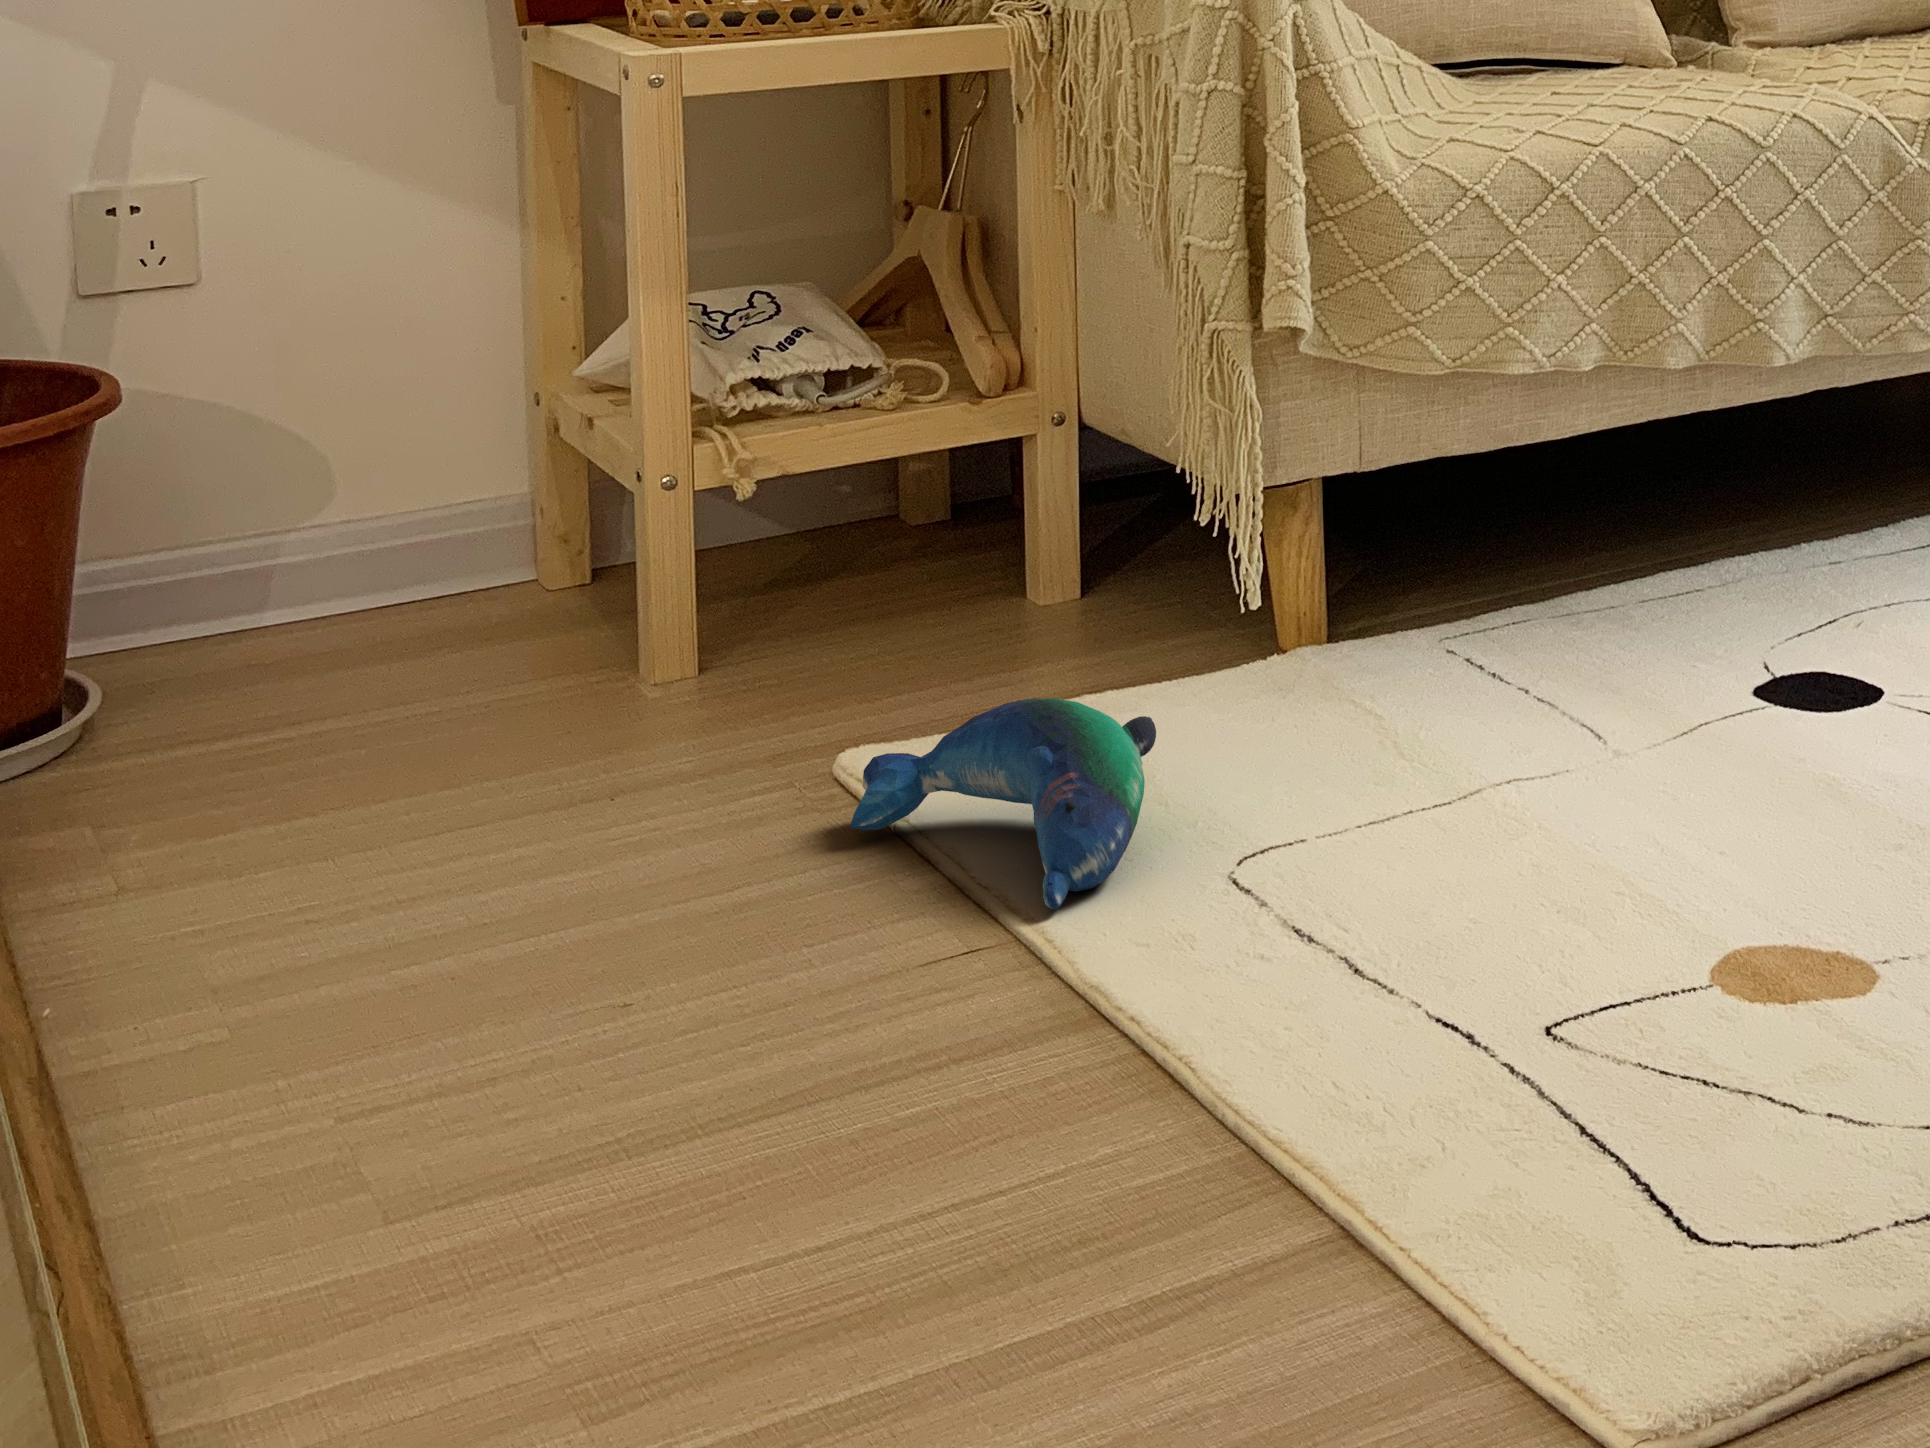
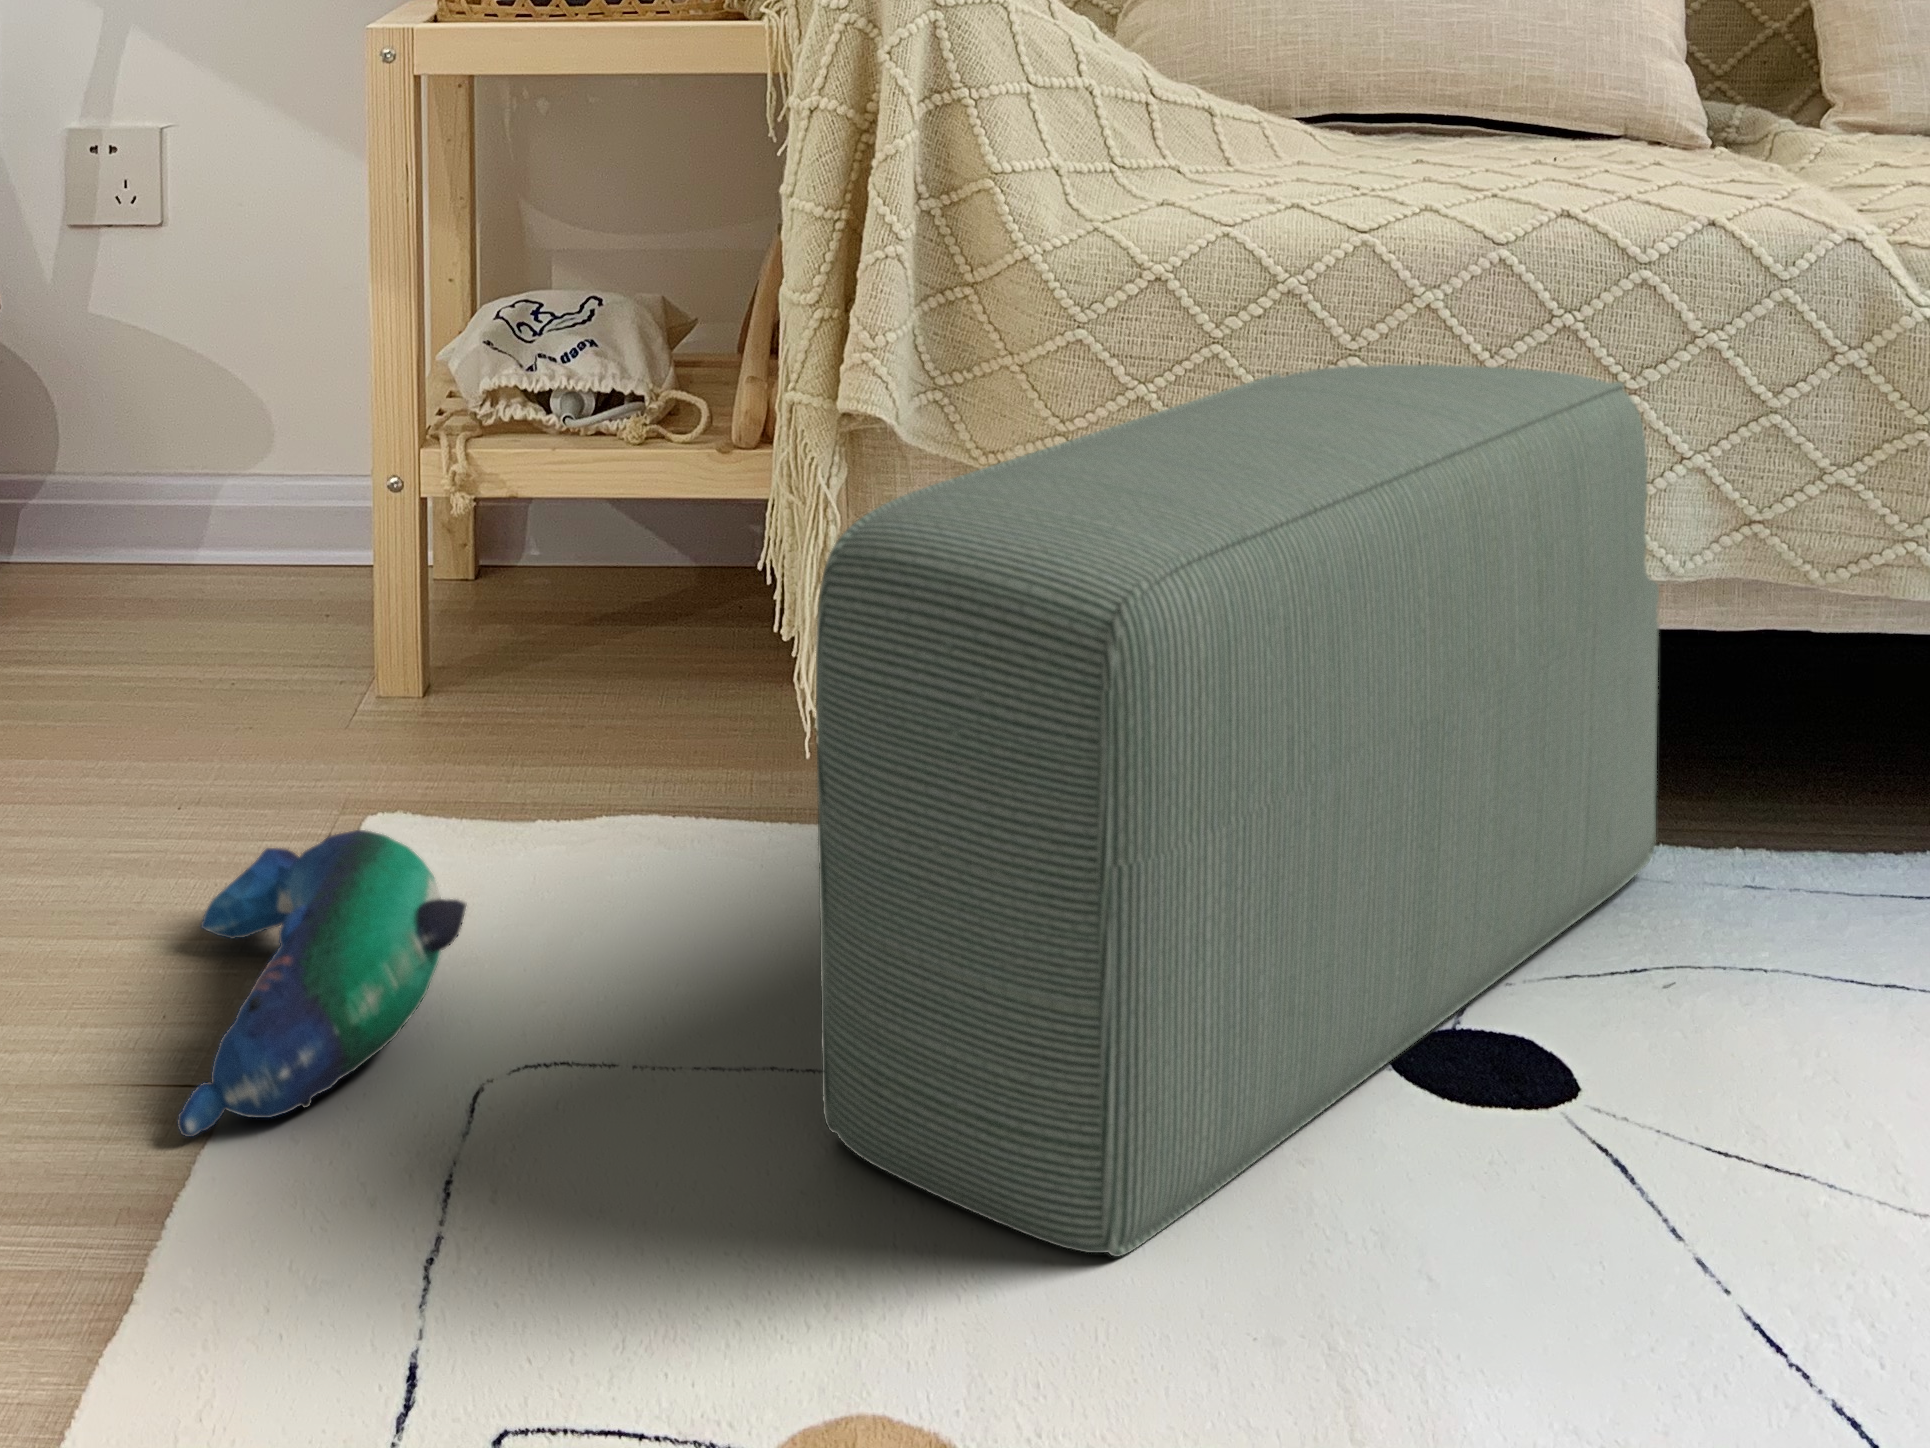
pouf: none [1456,222,1774,791] -> present [816,365,1659,1257]

